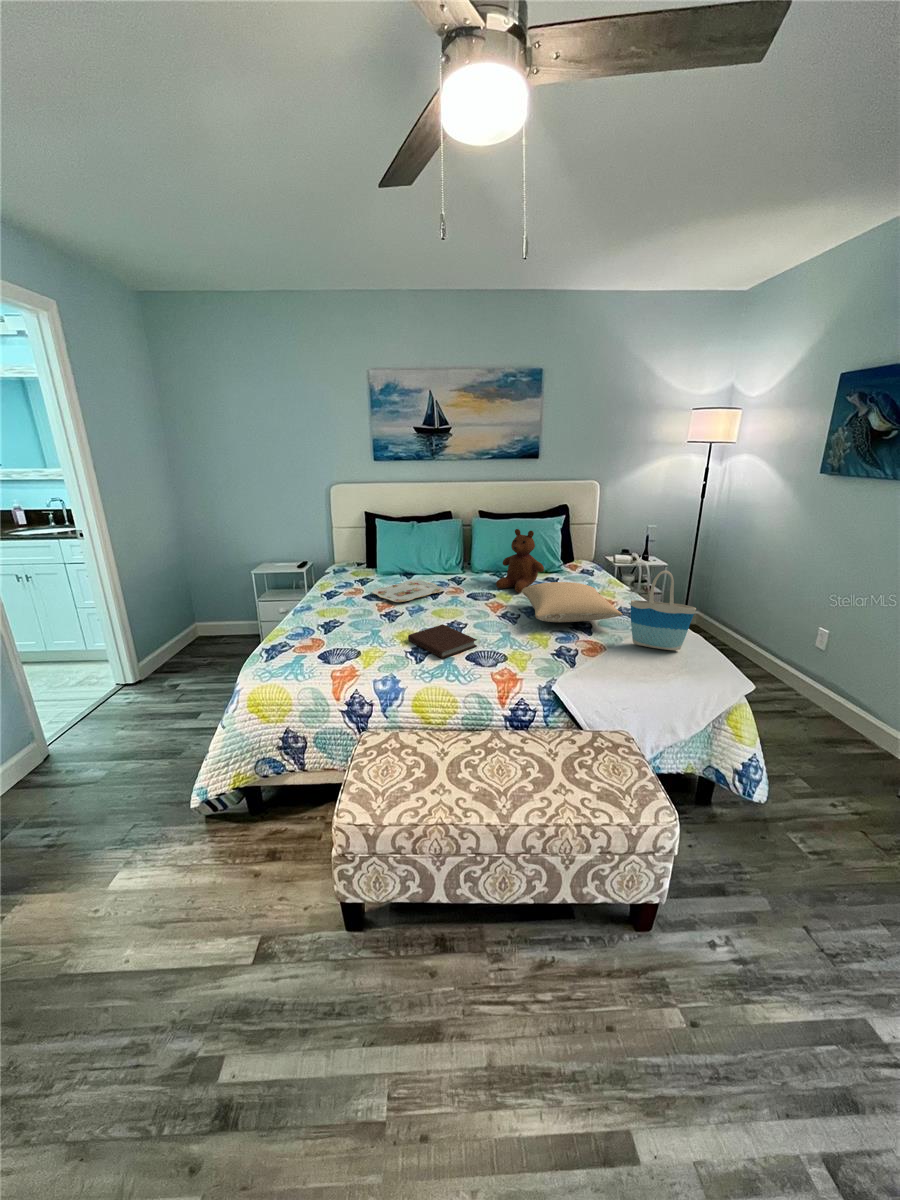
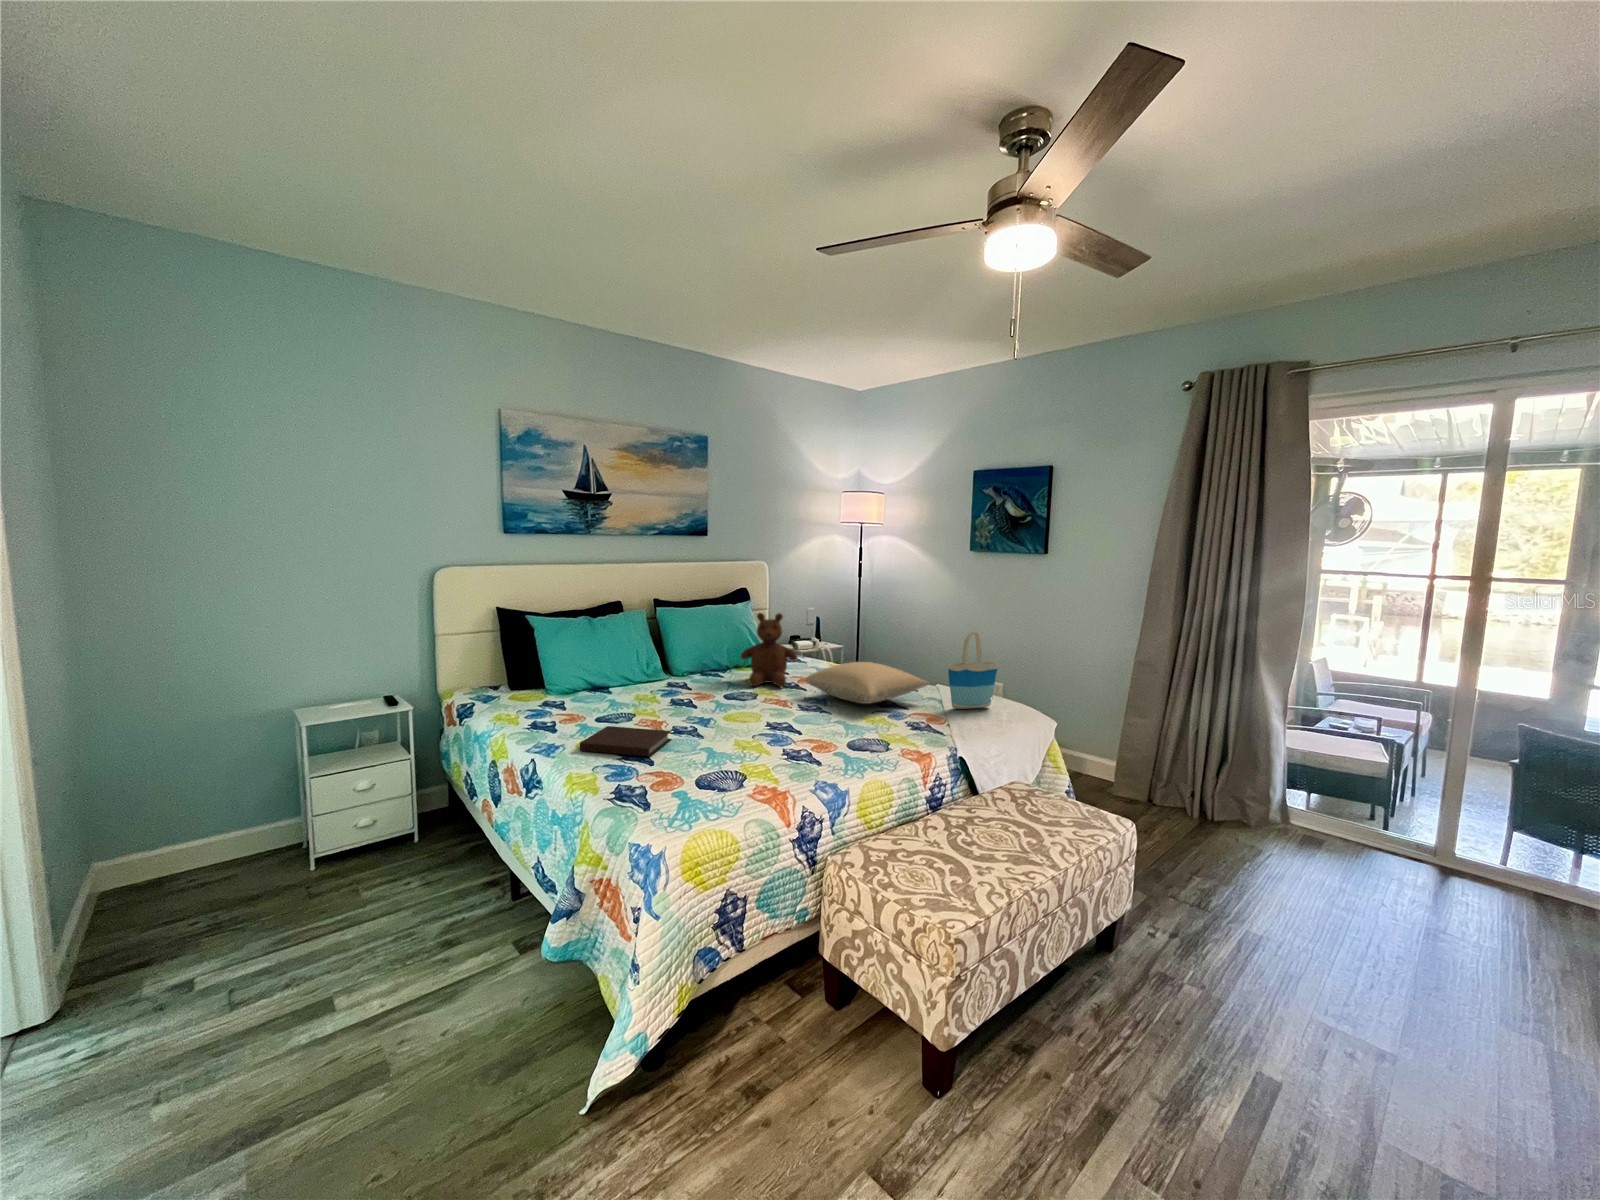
serving tray: present [372,580,444,602] -> none [608,692,700,716]
notebook: present [408,624,477,658] -> present [580,726,671,756]

